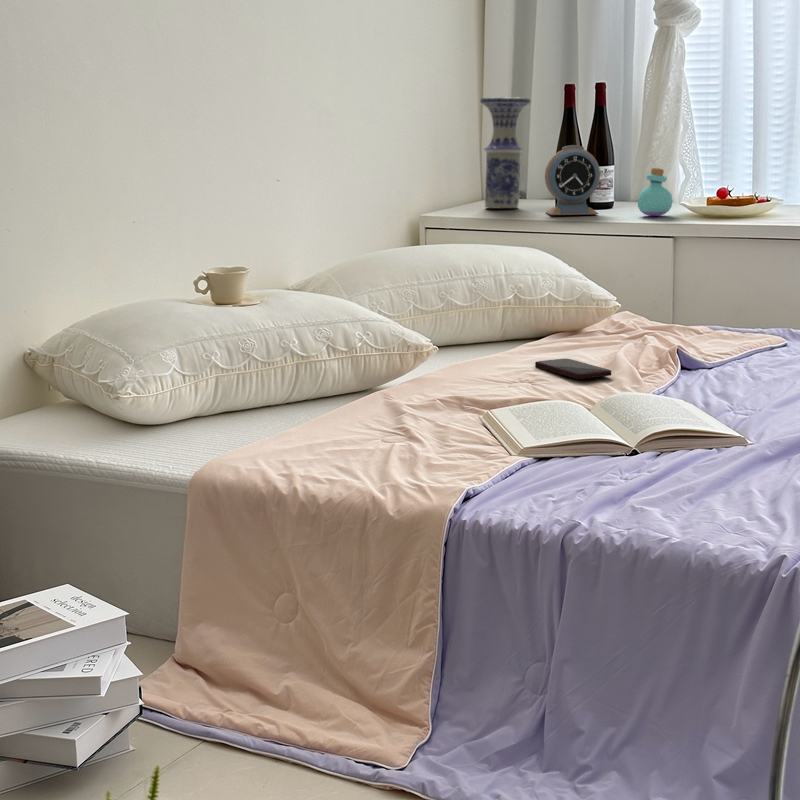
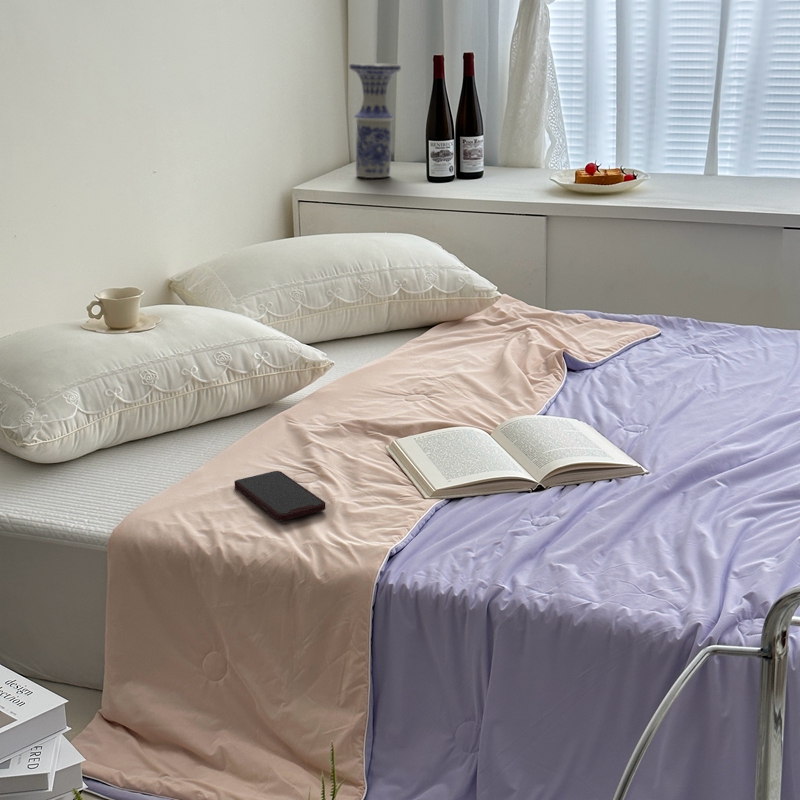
alarm clock: present [545,145,600,215] -> none [418,118,472,190]
perfume bottle: present [638,168,672,216] -> none [510,144,544,191]
smartphone: present [535,358,611,380] -> present [234,471,326,521]

